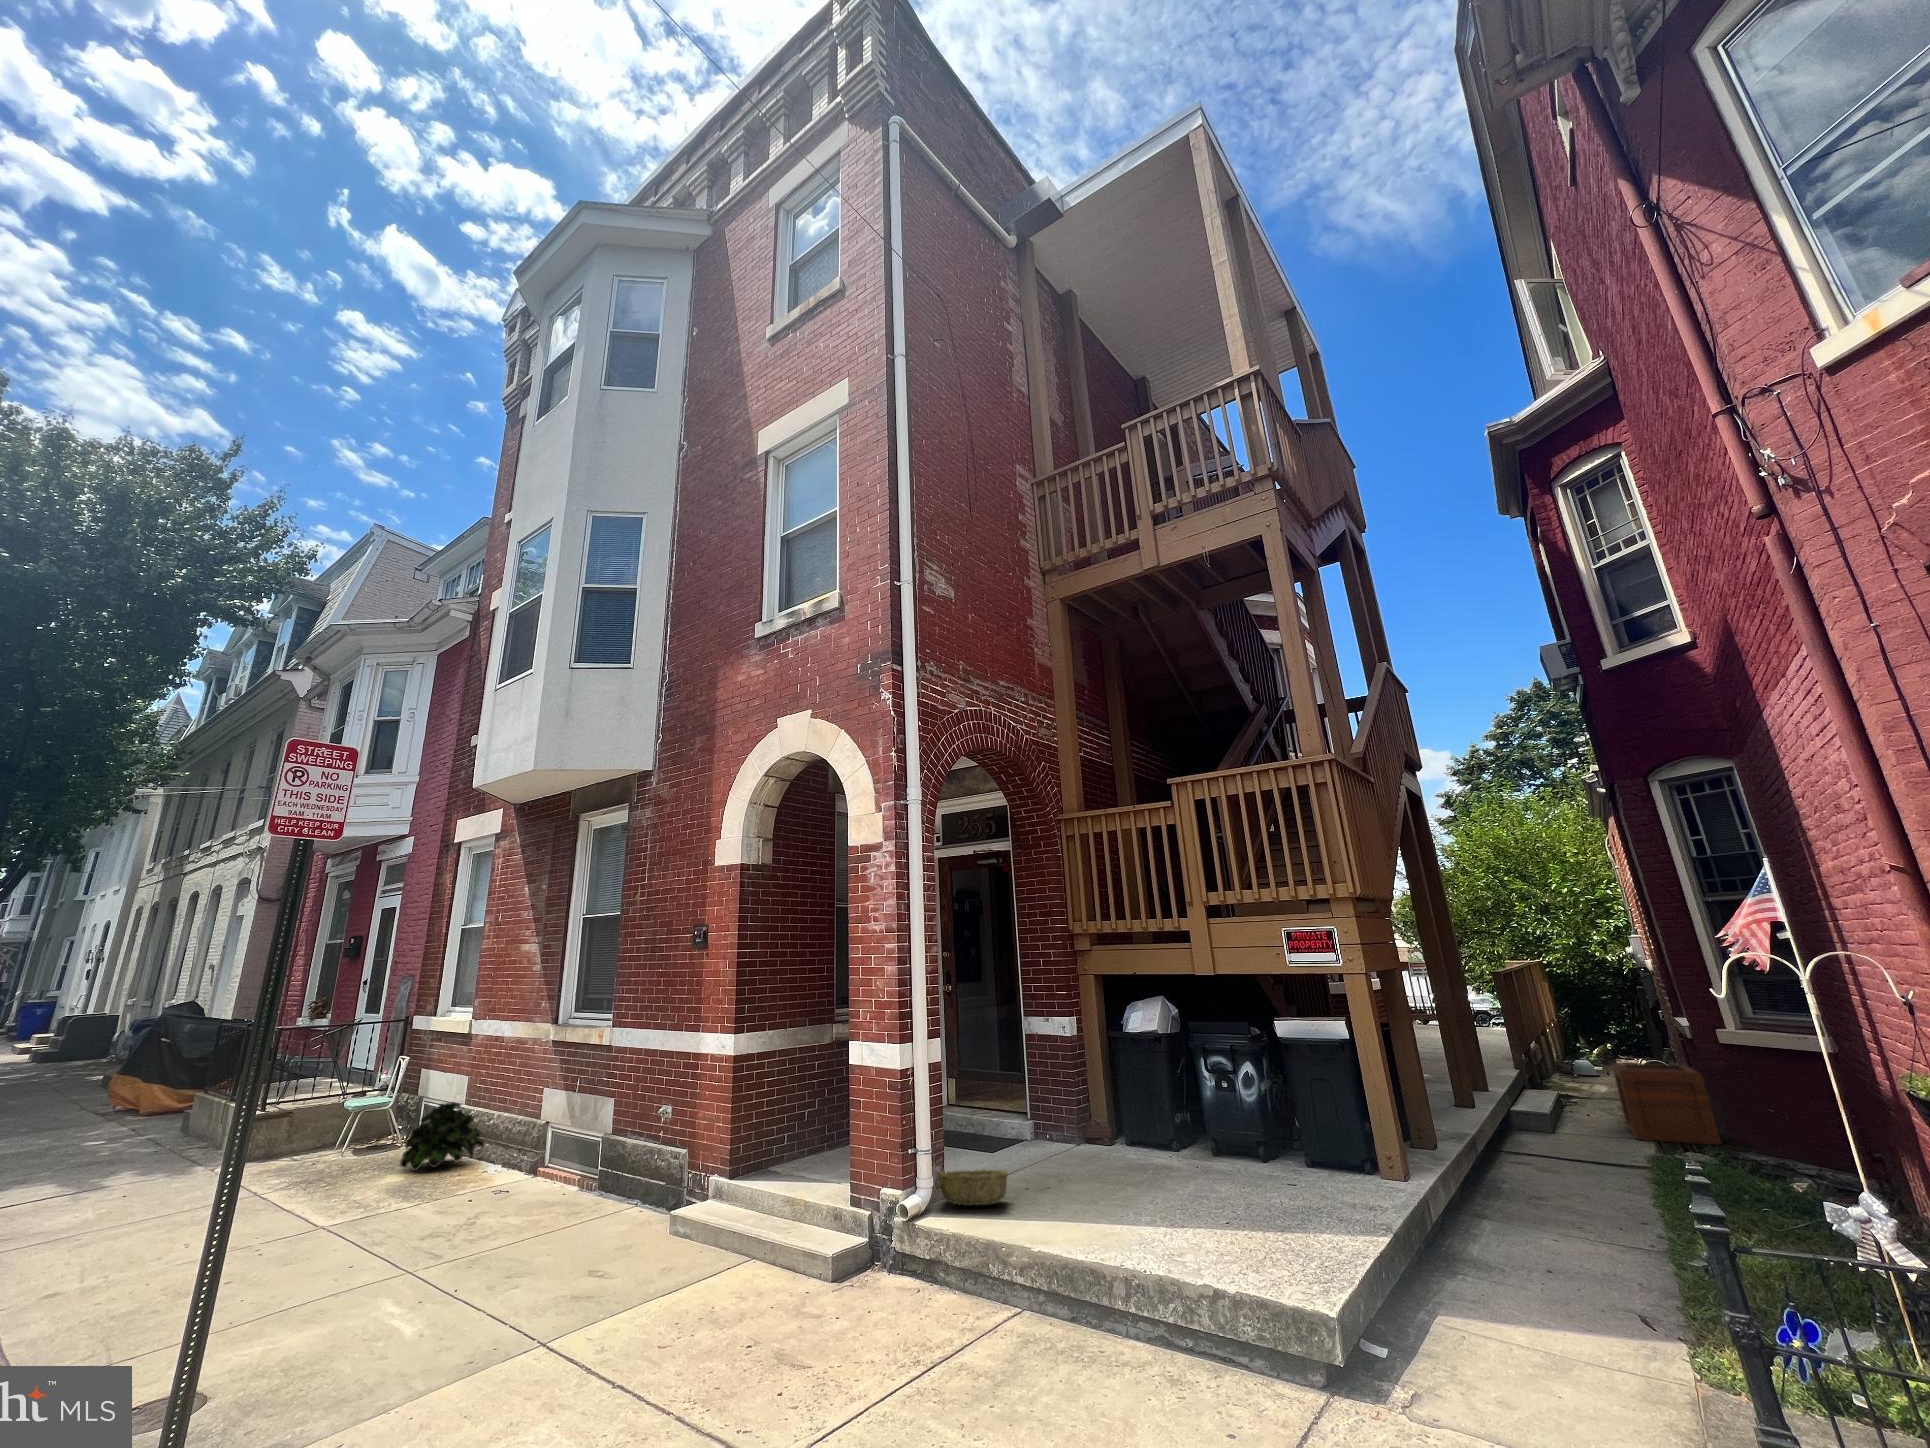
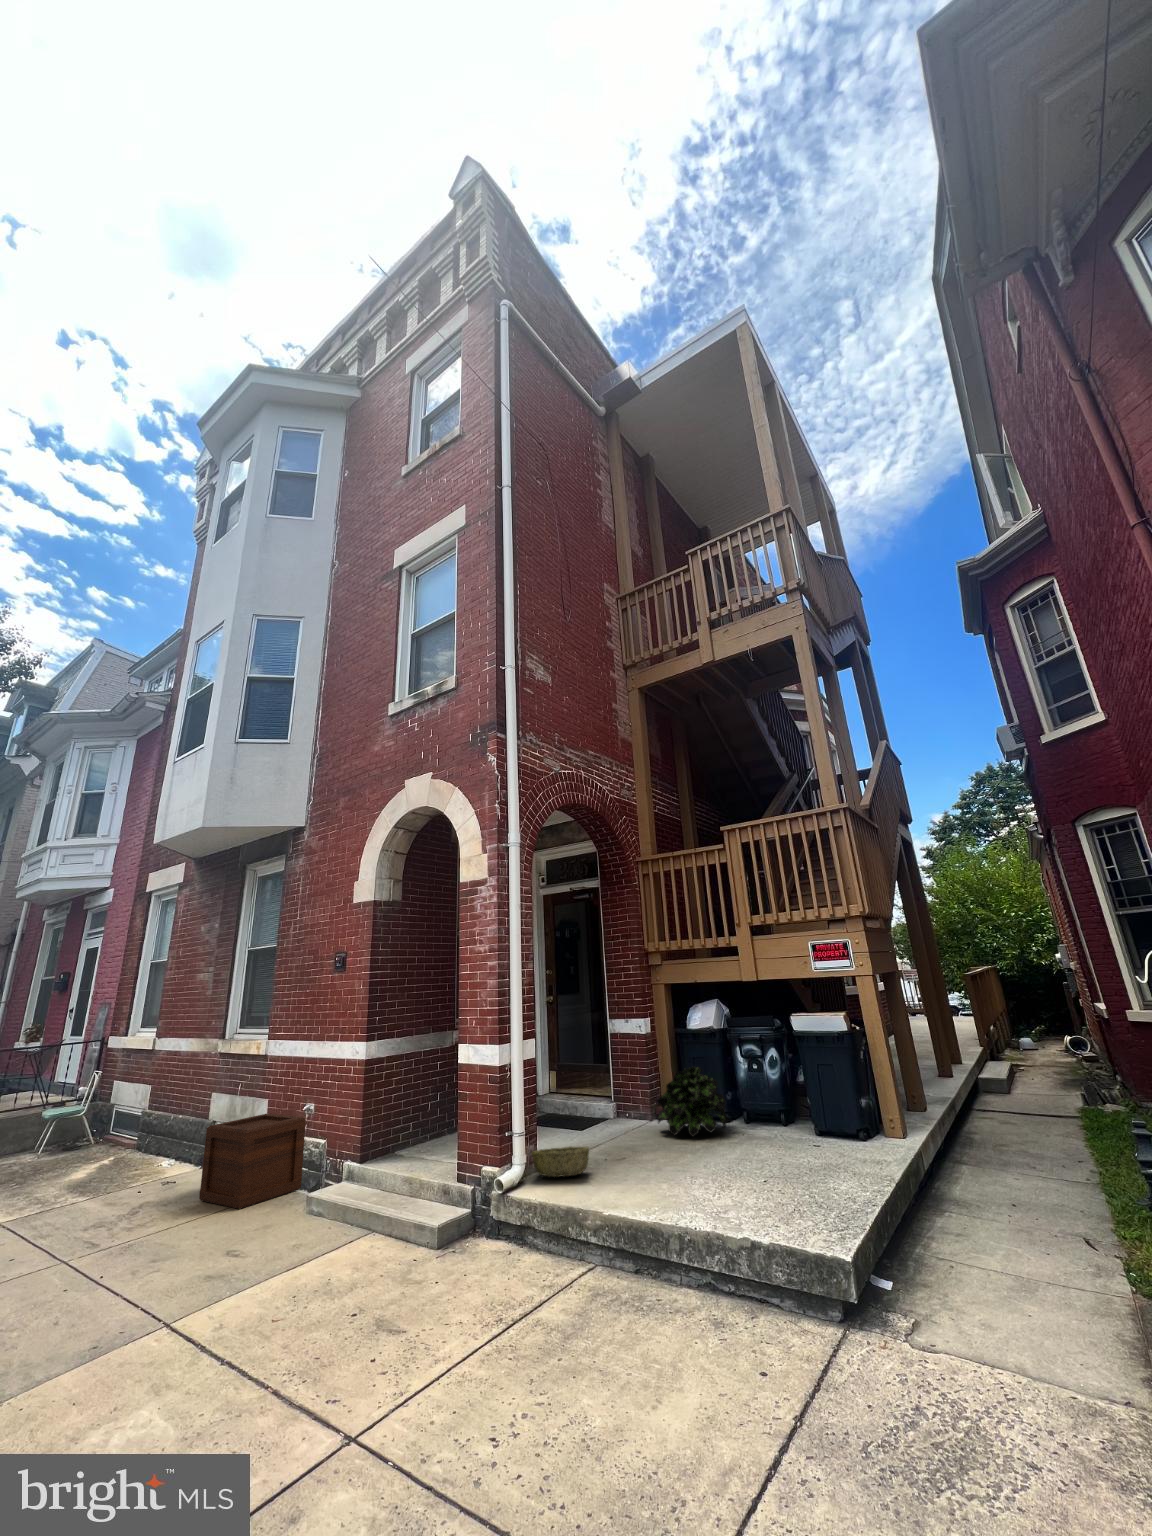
wooden crate: present [1612,1063,1721,1145] -> present [199,1114,306,1209]
potted plant: present [400,1102,484,1171] -> present [657,1066,729,1137]

